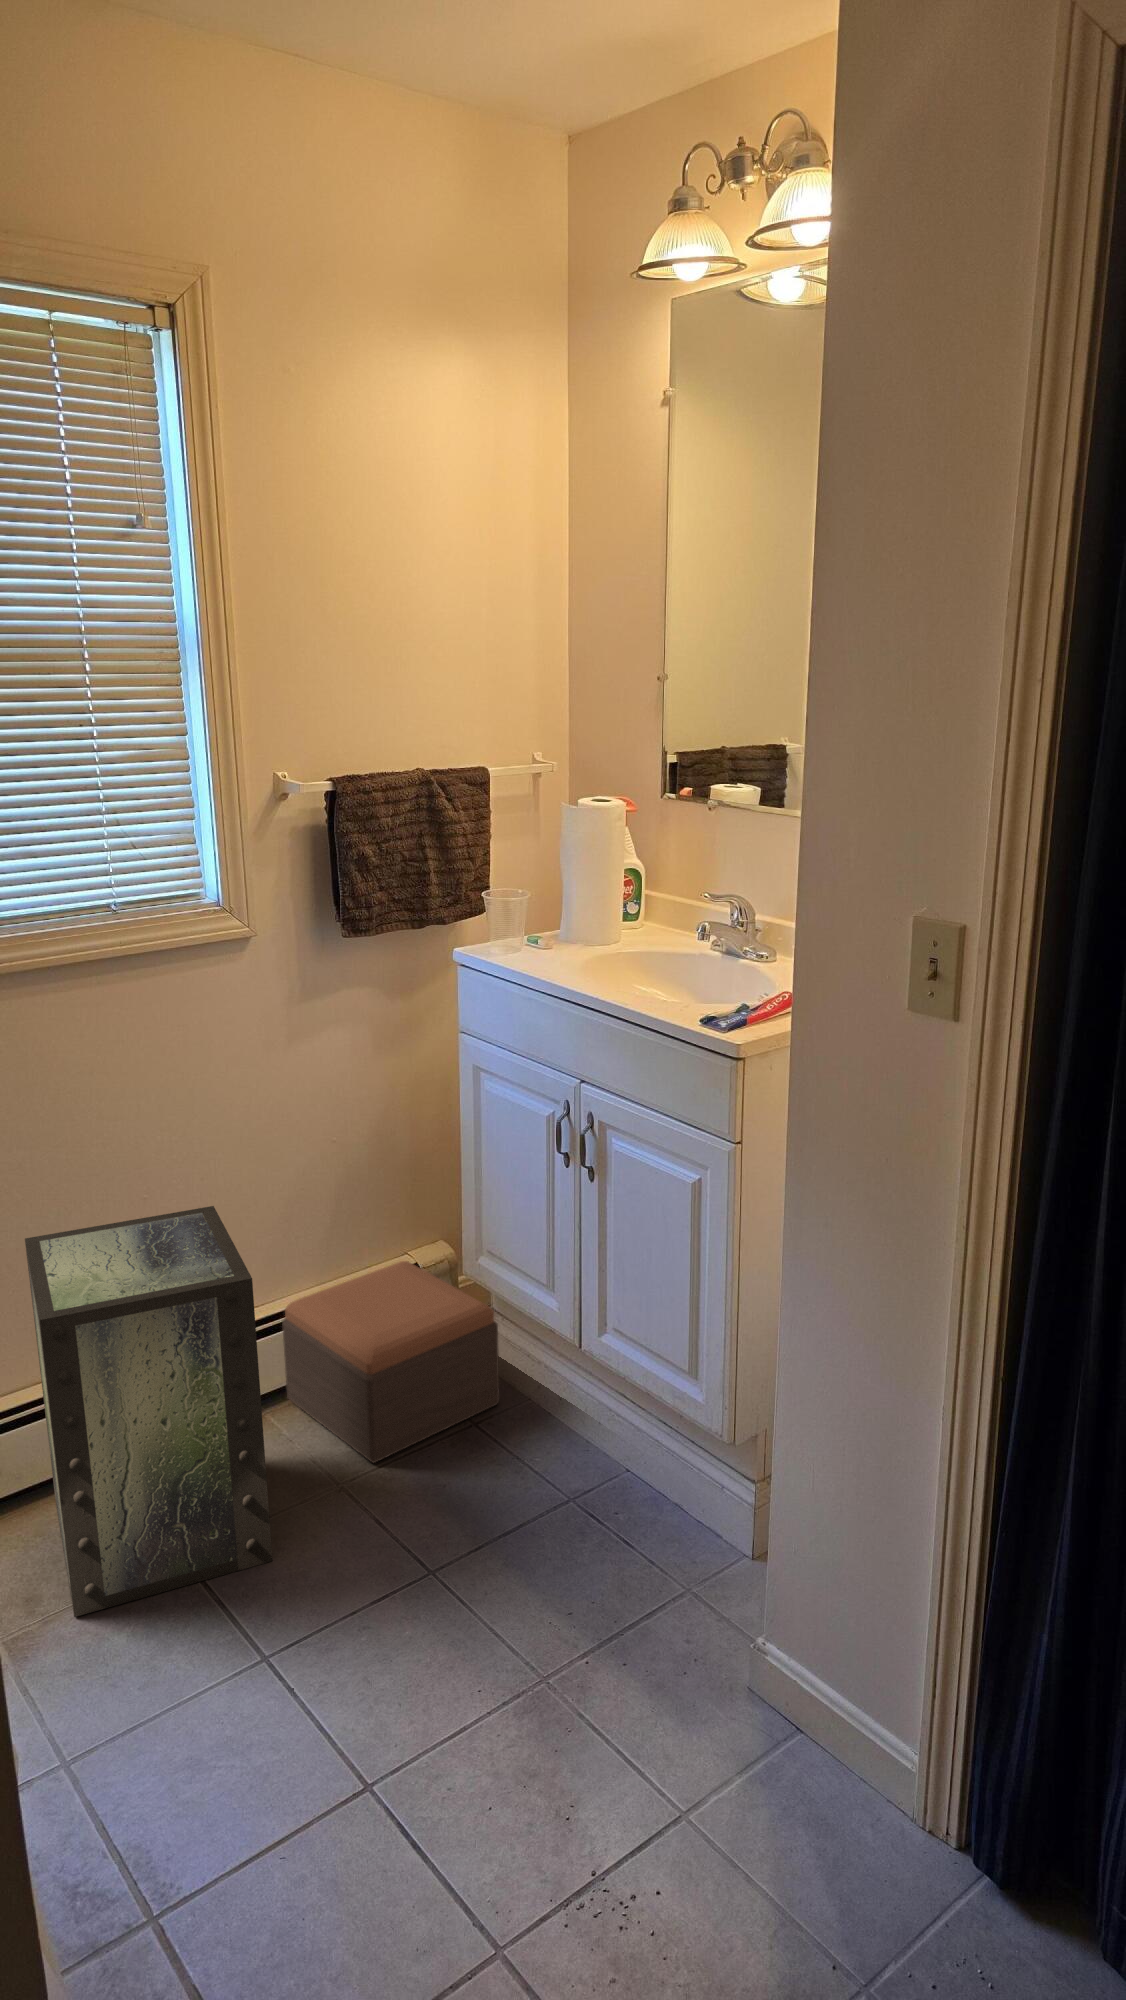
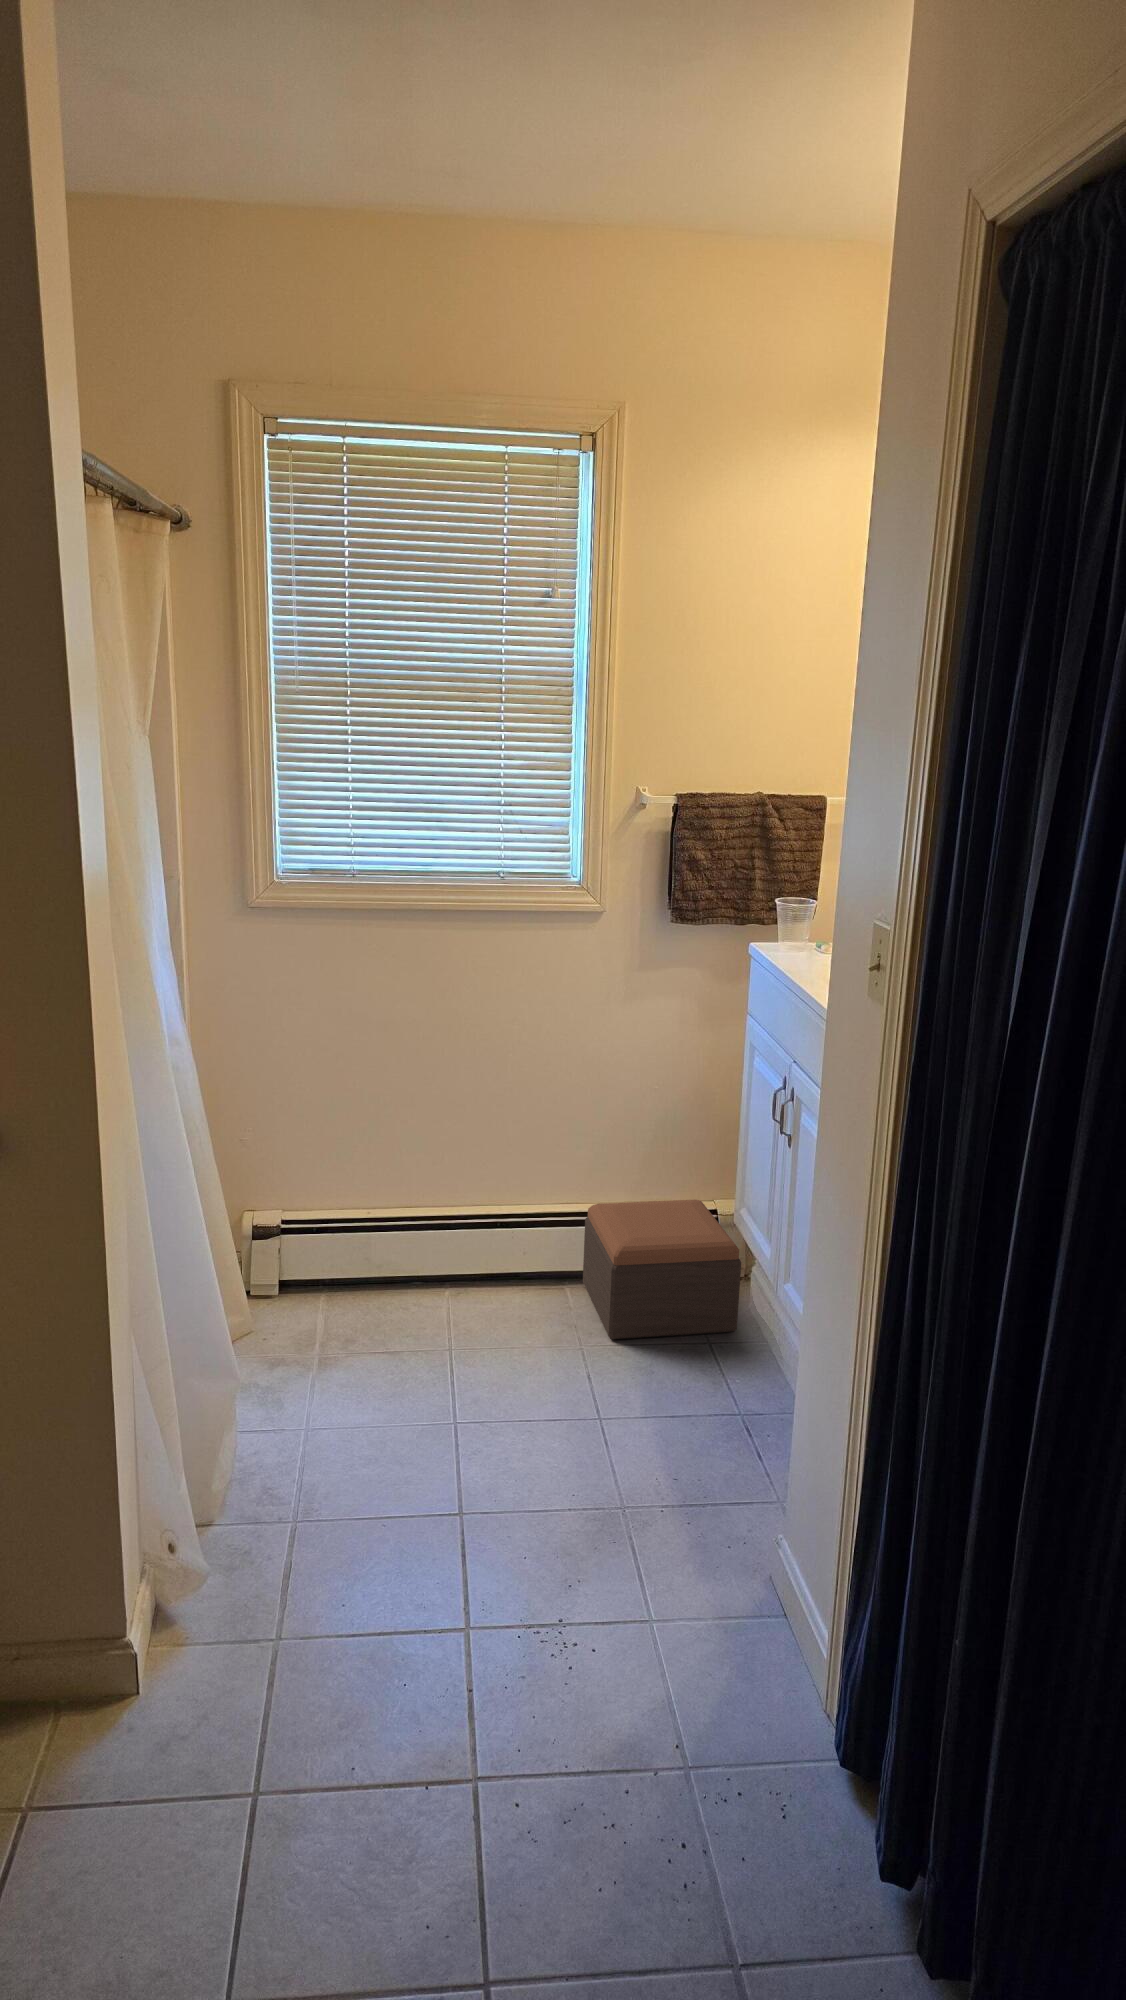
storage box: present [25,1206,272,1617] -> none [358,1097,525,1373]

